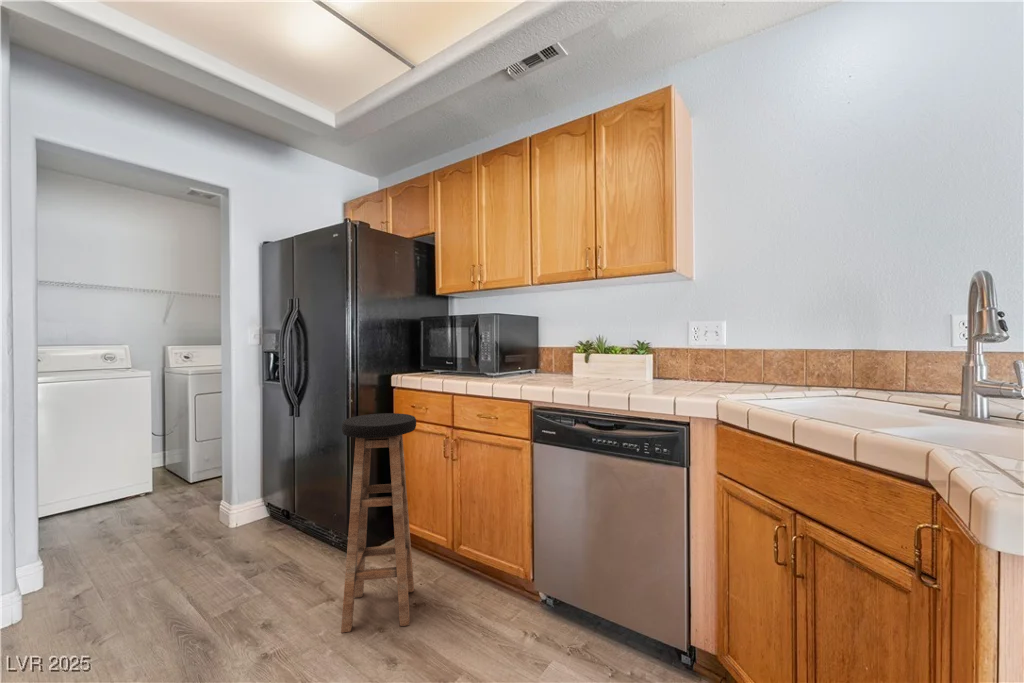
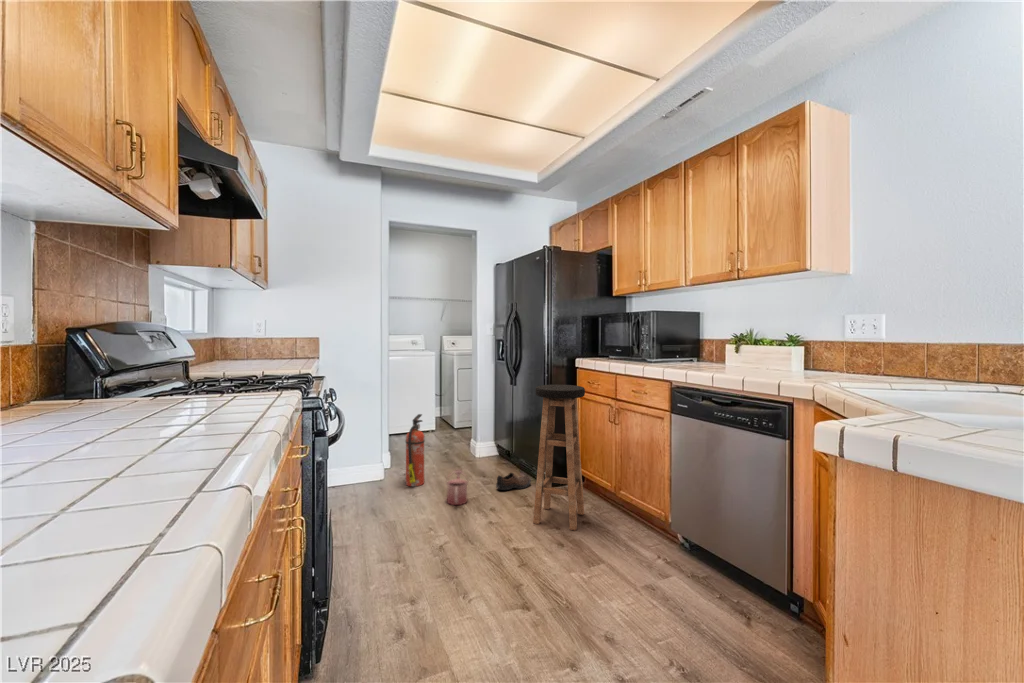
fire extinguisher: none [76,483,122,622] -> present [406,414,425,486]
shoe: none [270,546,327,582] -> present [496,473,531,490]
watering can: none [170,569,219,640] -> present [446,470,468,505]

